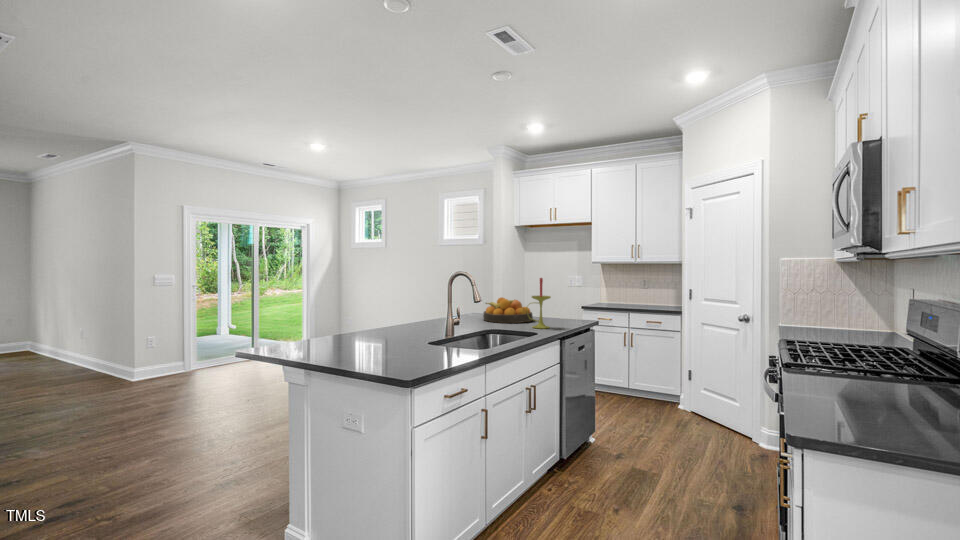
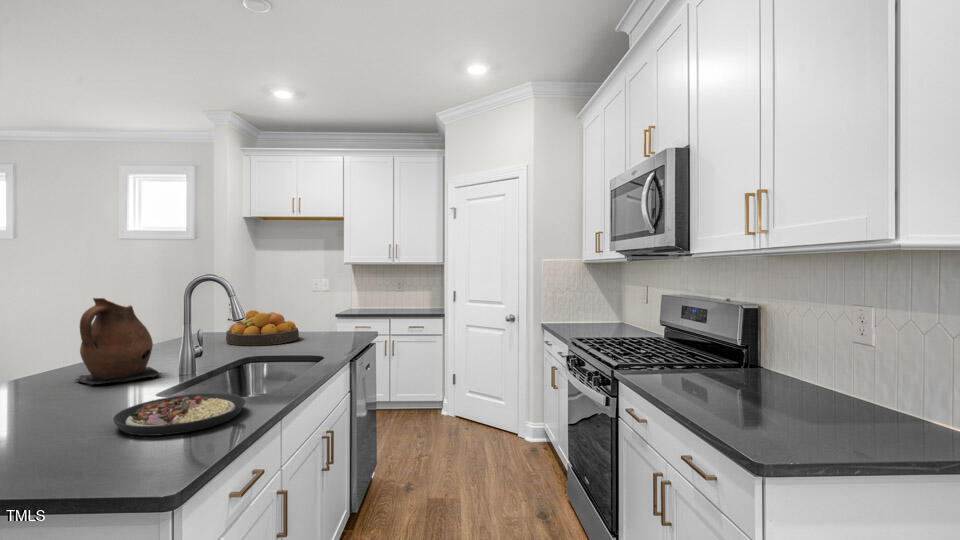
candle: present [526,278,551,329] -> none [299,282,333,349]
ceramic pitcher: none [393,283,435,334] -> present [77,298,161,384]
plate: none [399,342,464,358] -> present [113,393,245,436]

